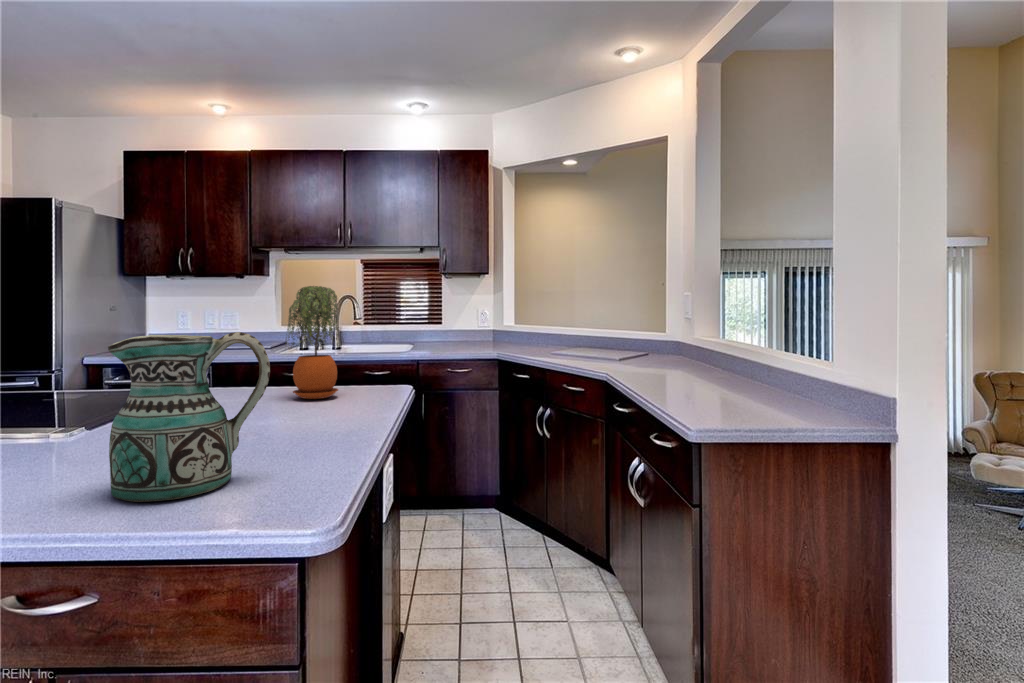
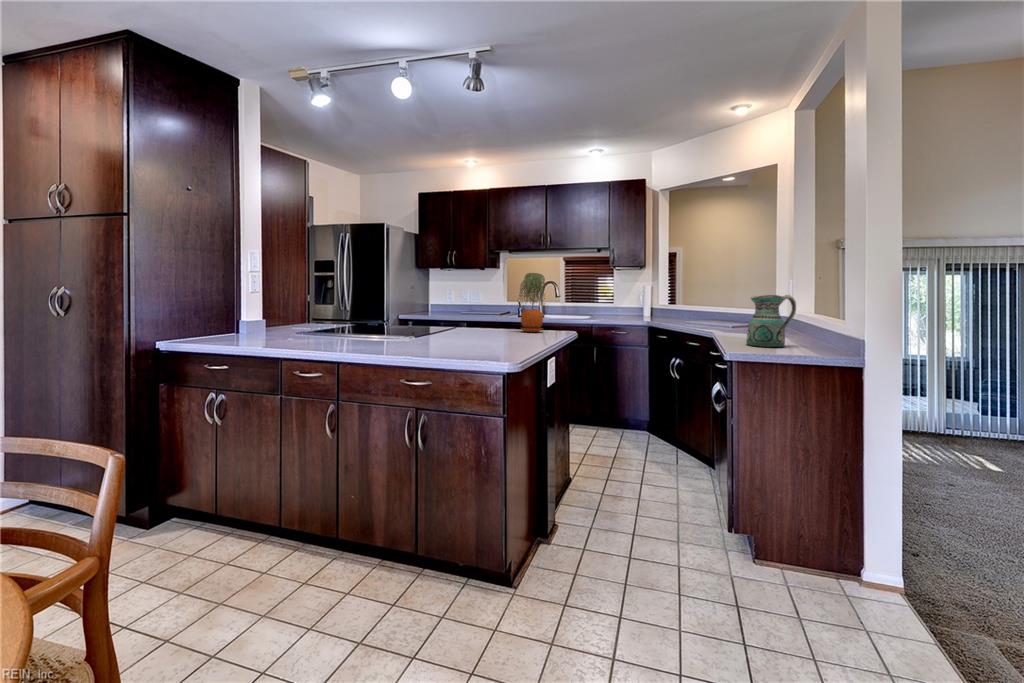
ceramic pitcher: present [108,332,270,502] -> present [746,295,796,347]

